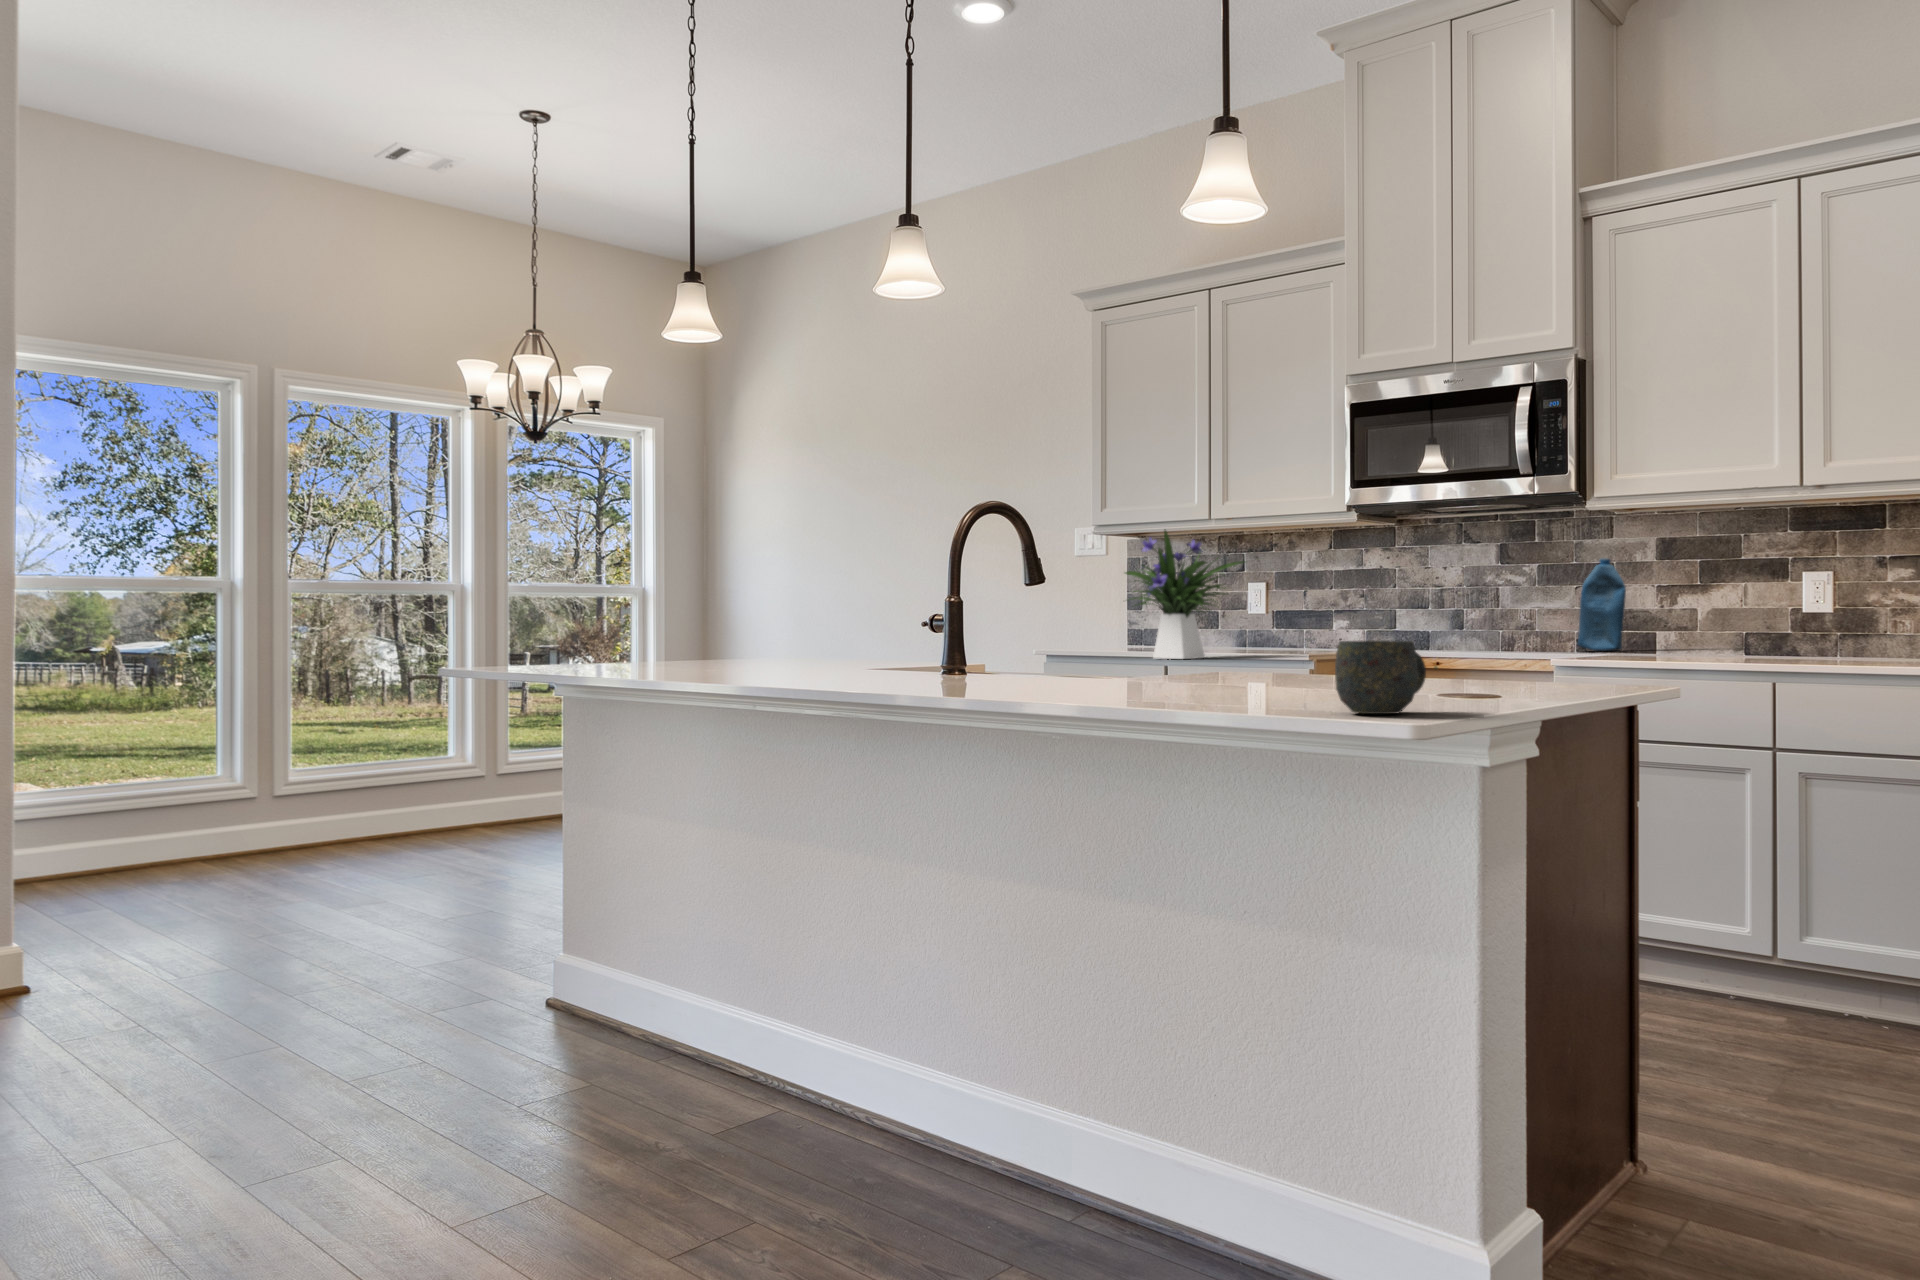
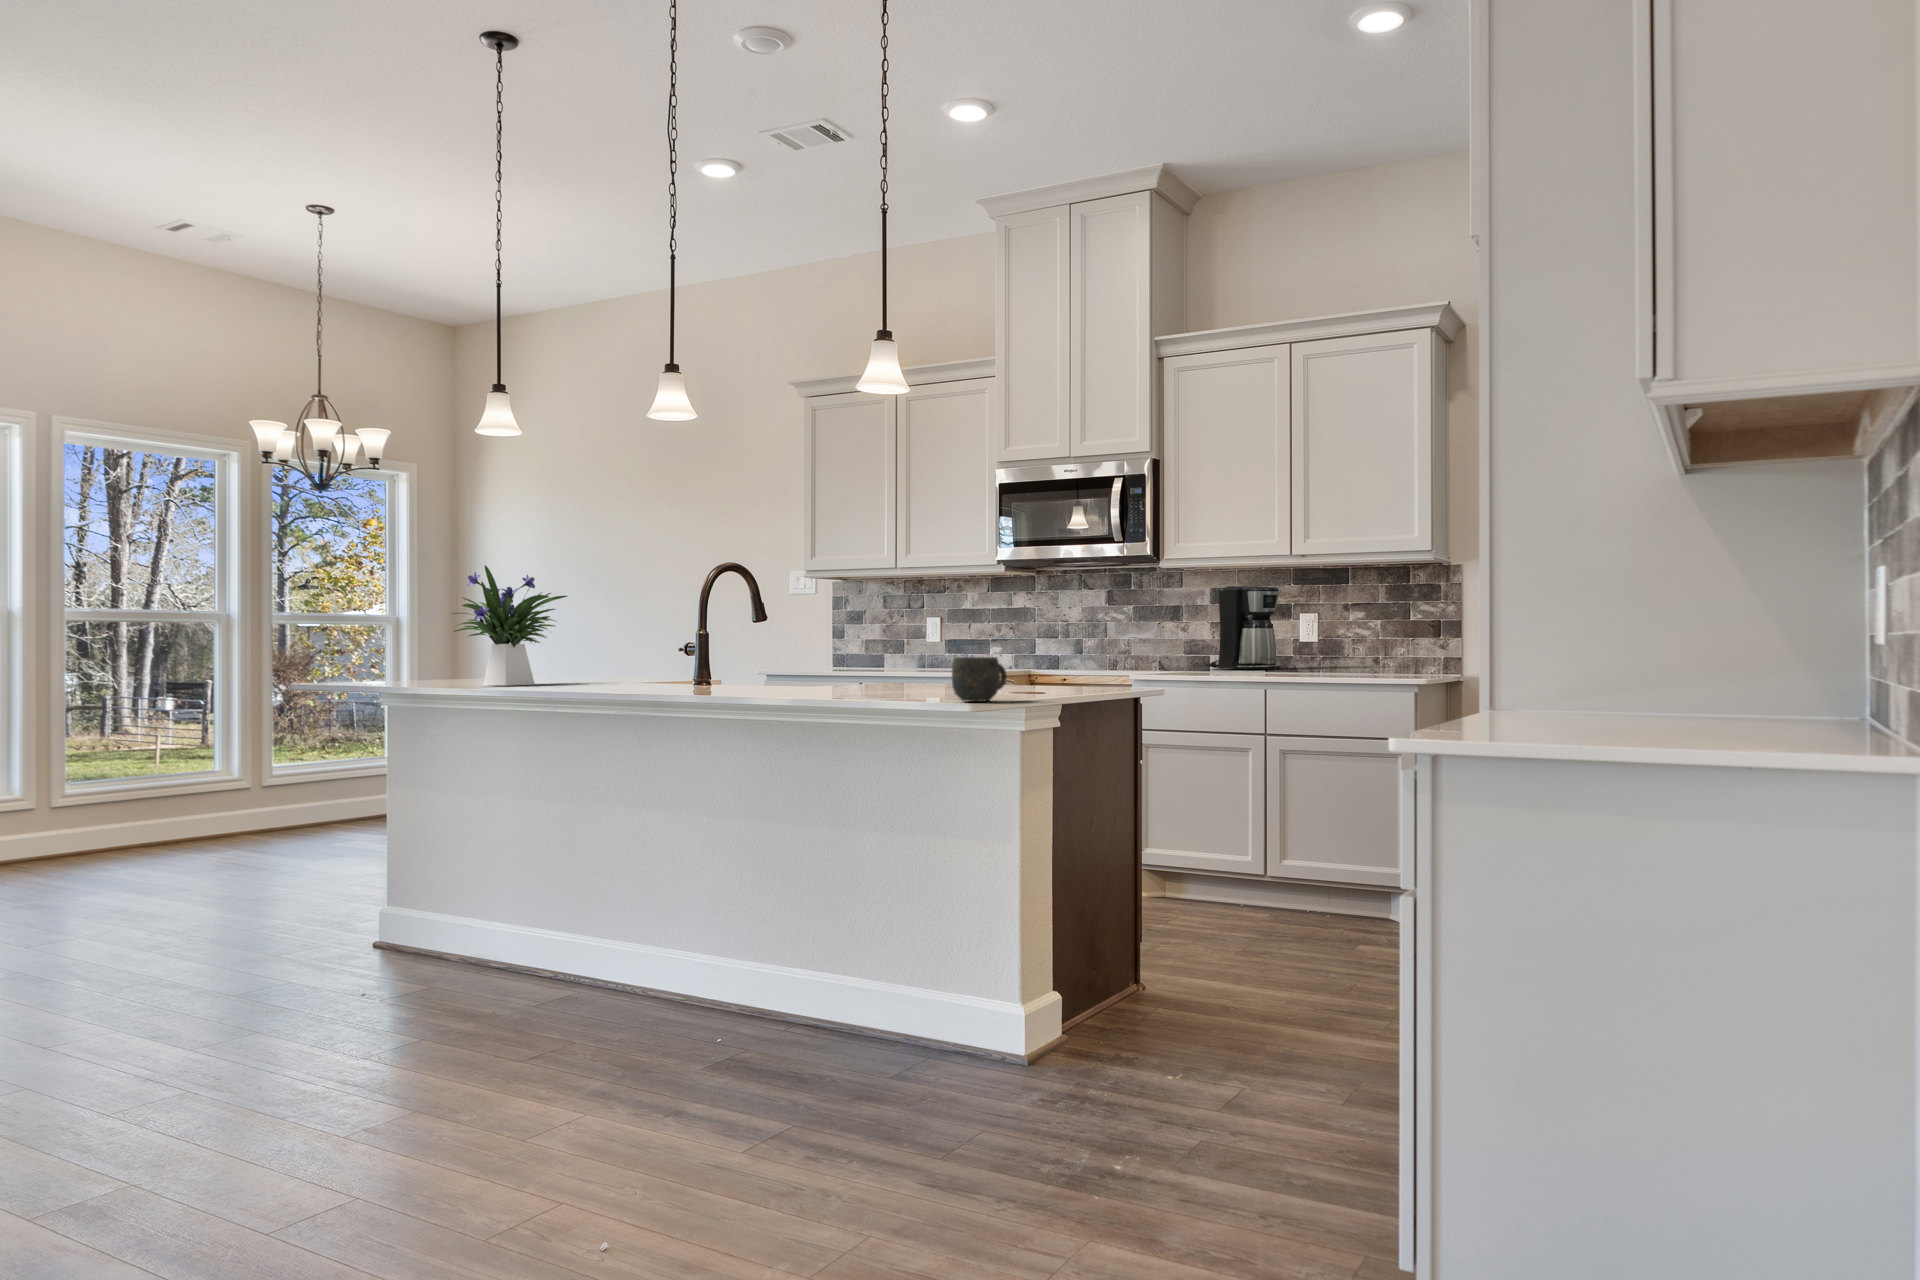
flower arrangement: present [1125,531,1244,659] -> present [452,565,567,686]
coffee maker: none [1650,534,1773,652] -> present [1206,586,1281,670]
bottle: present [1578,558,1626,651] -> none [1159,602,1190,669]

